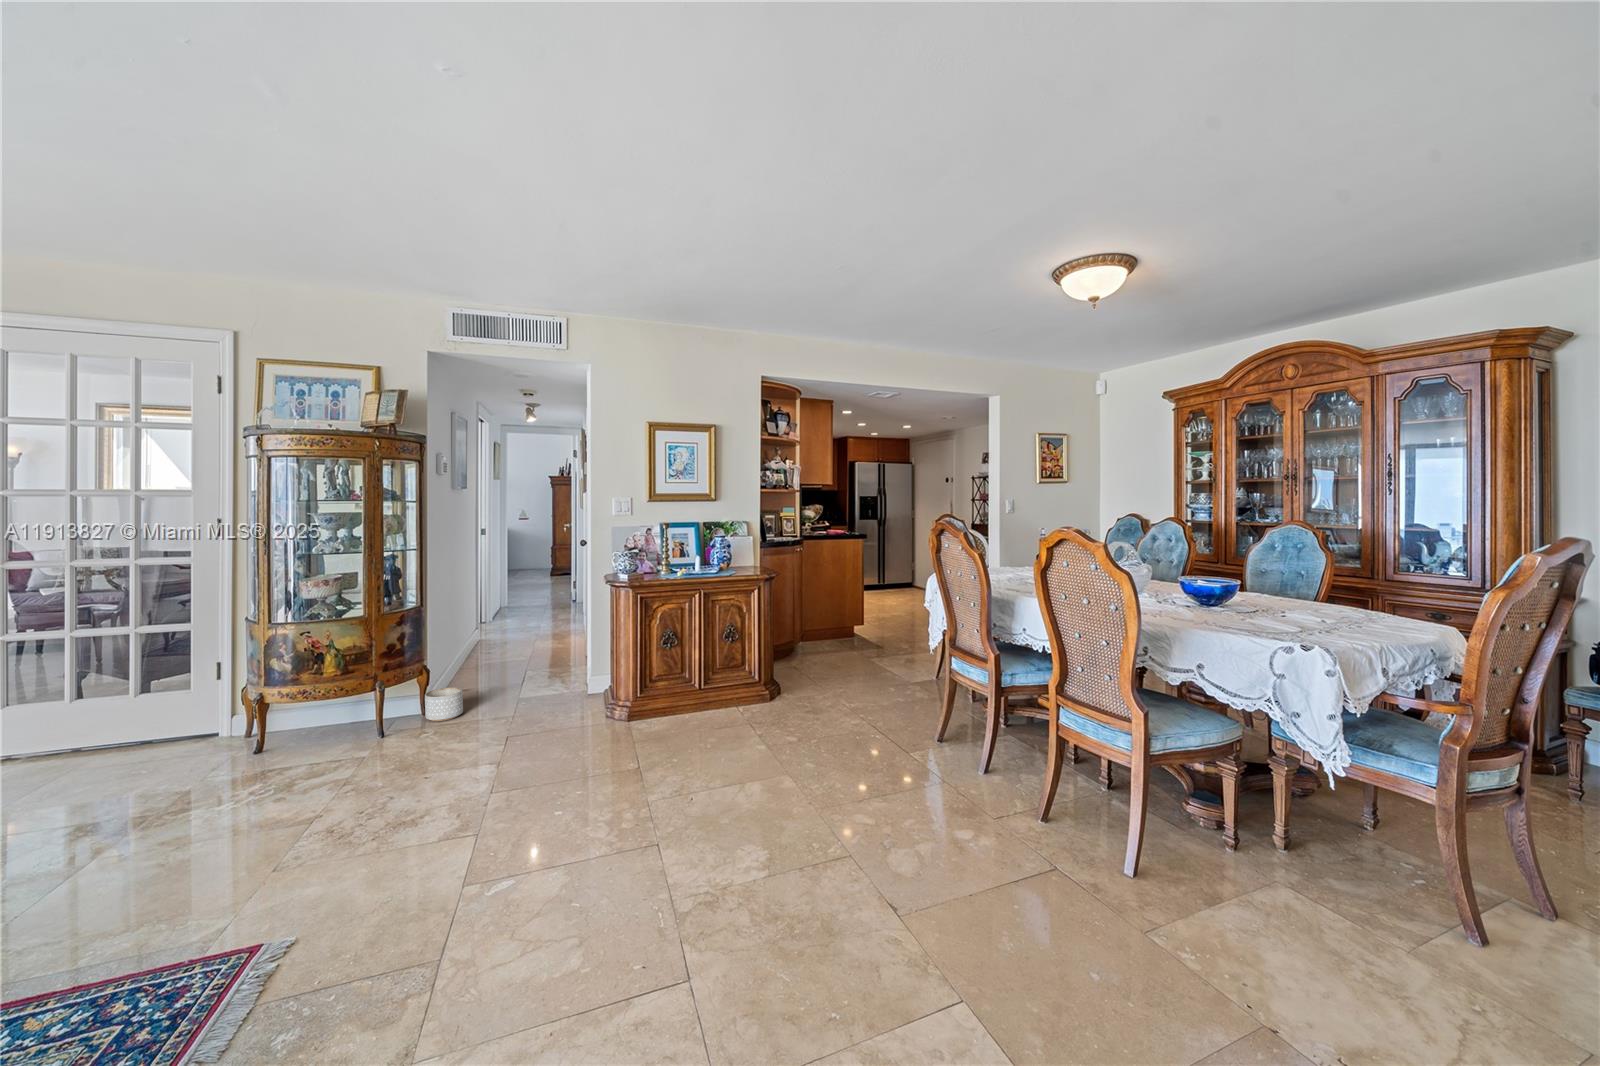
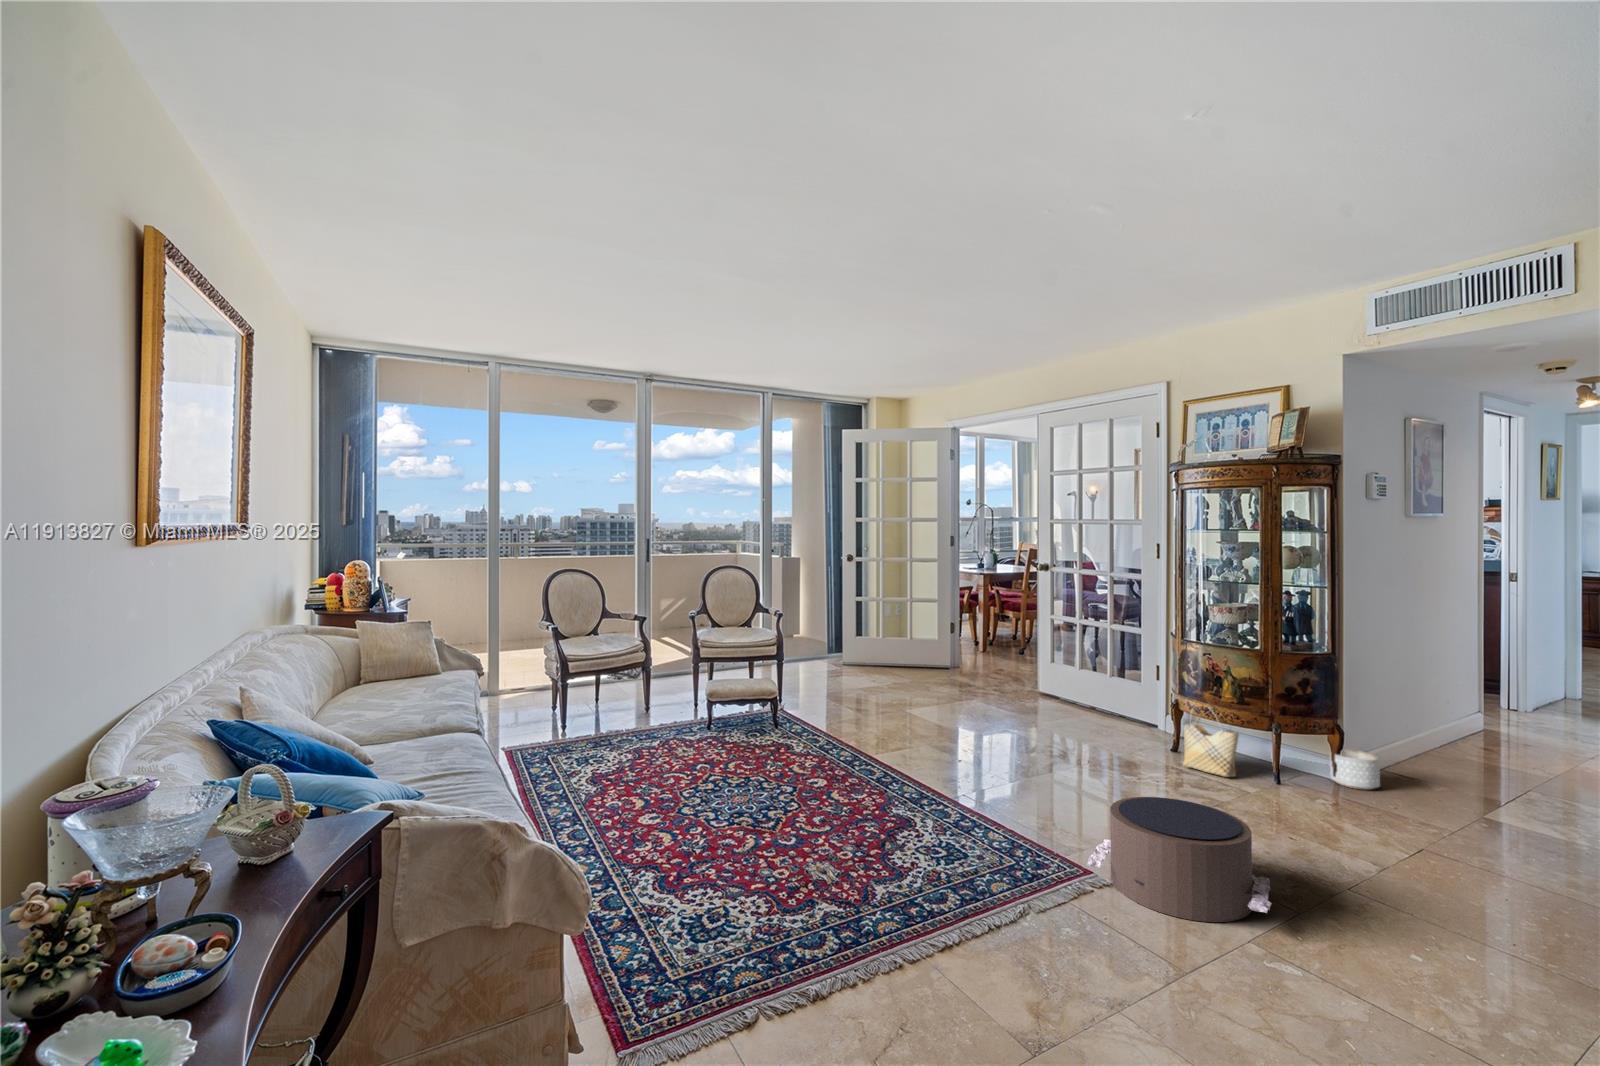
woven basket: none [282,683,350,761] -> present [1183,705,1239,777]
pouf: none [262,793,477,946] -> present [1087,797,1272,922]

